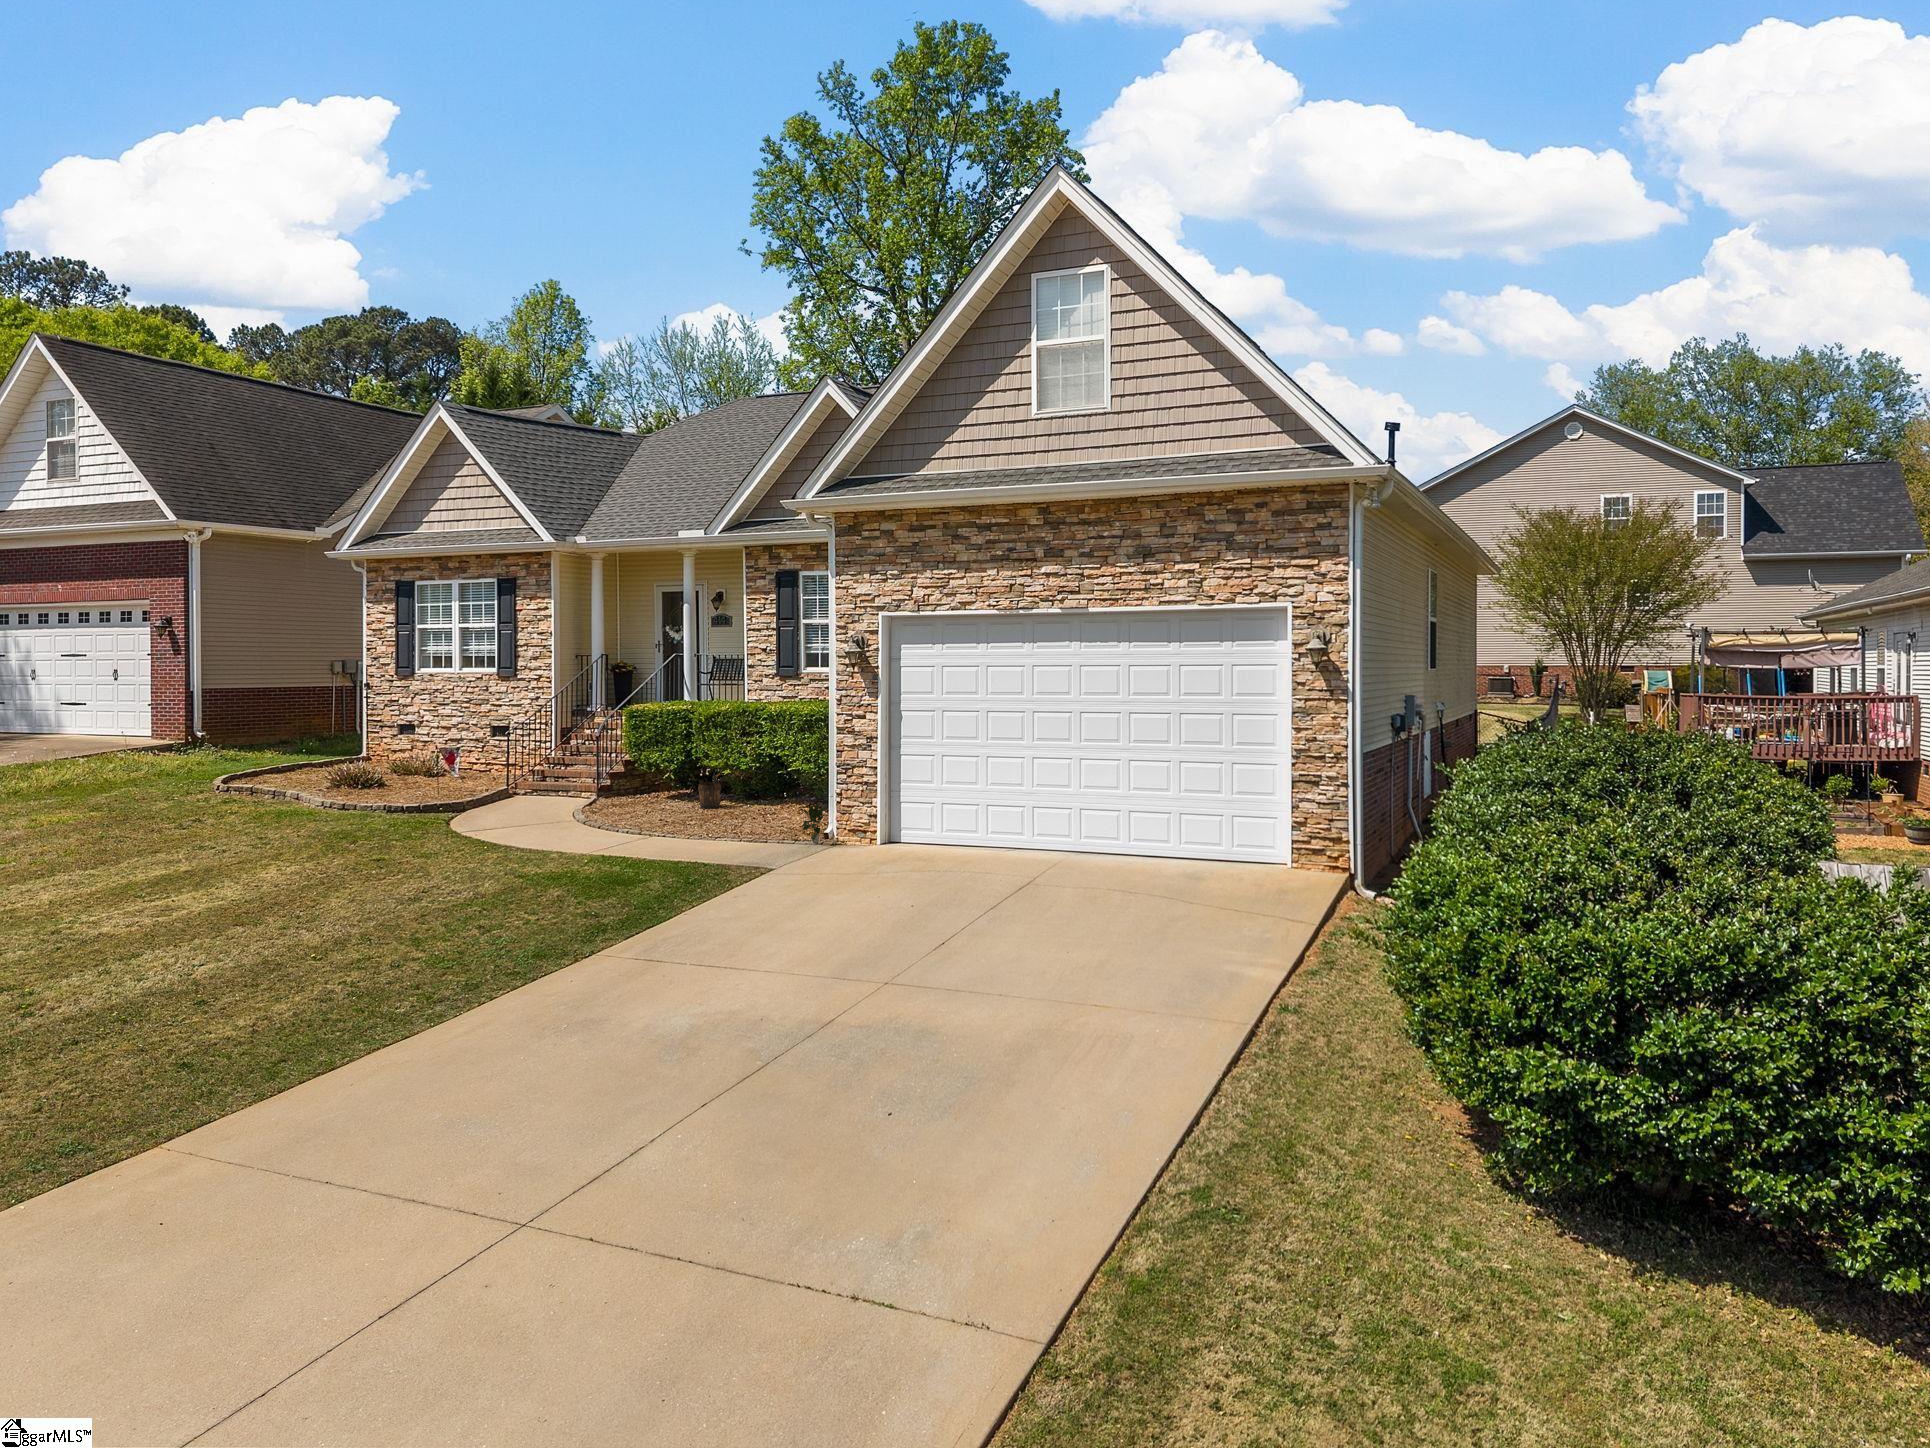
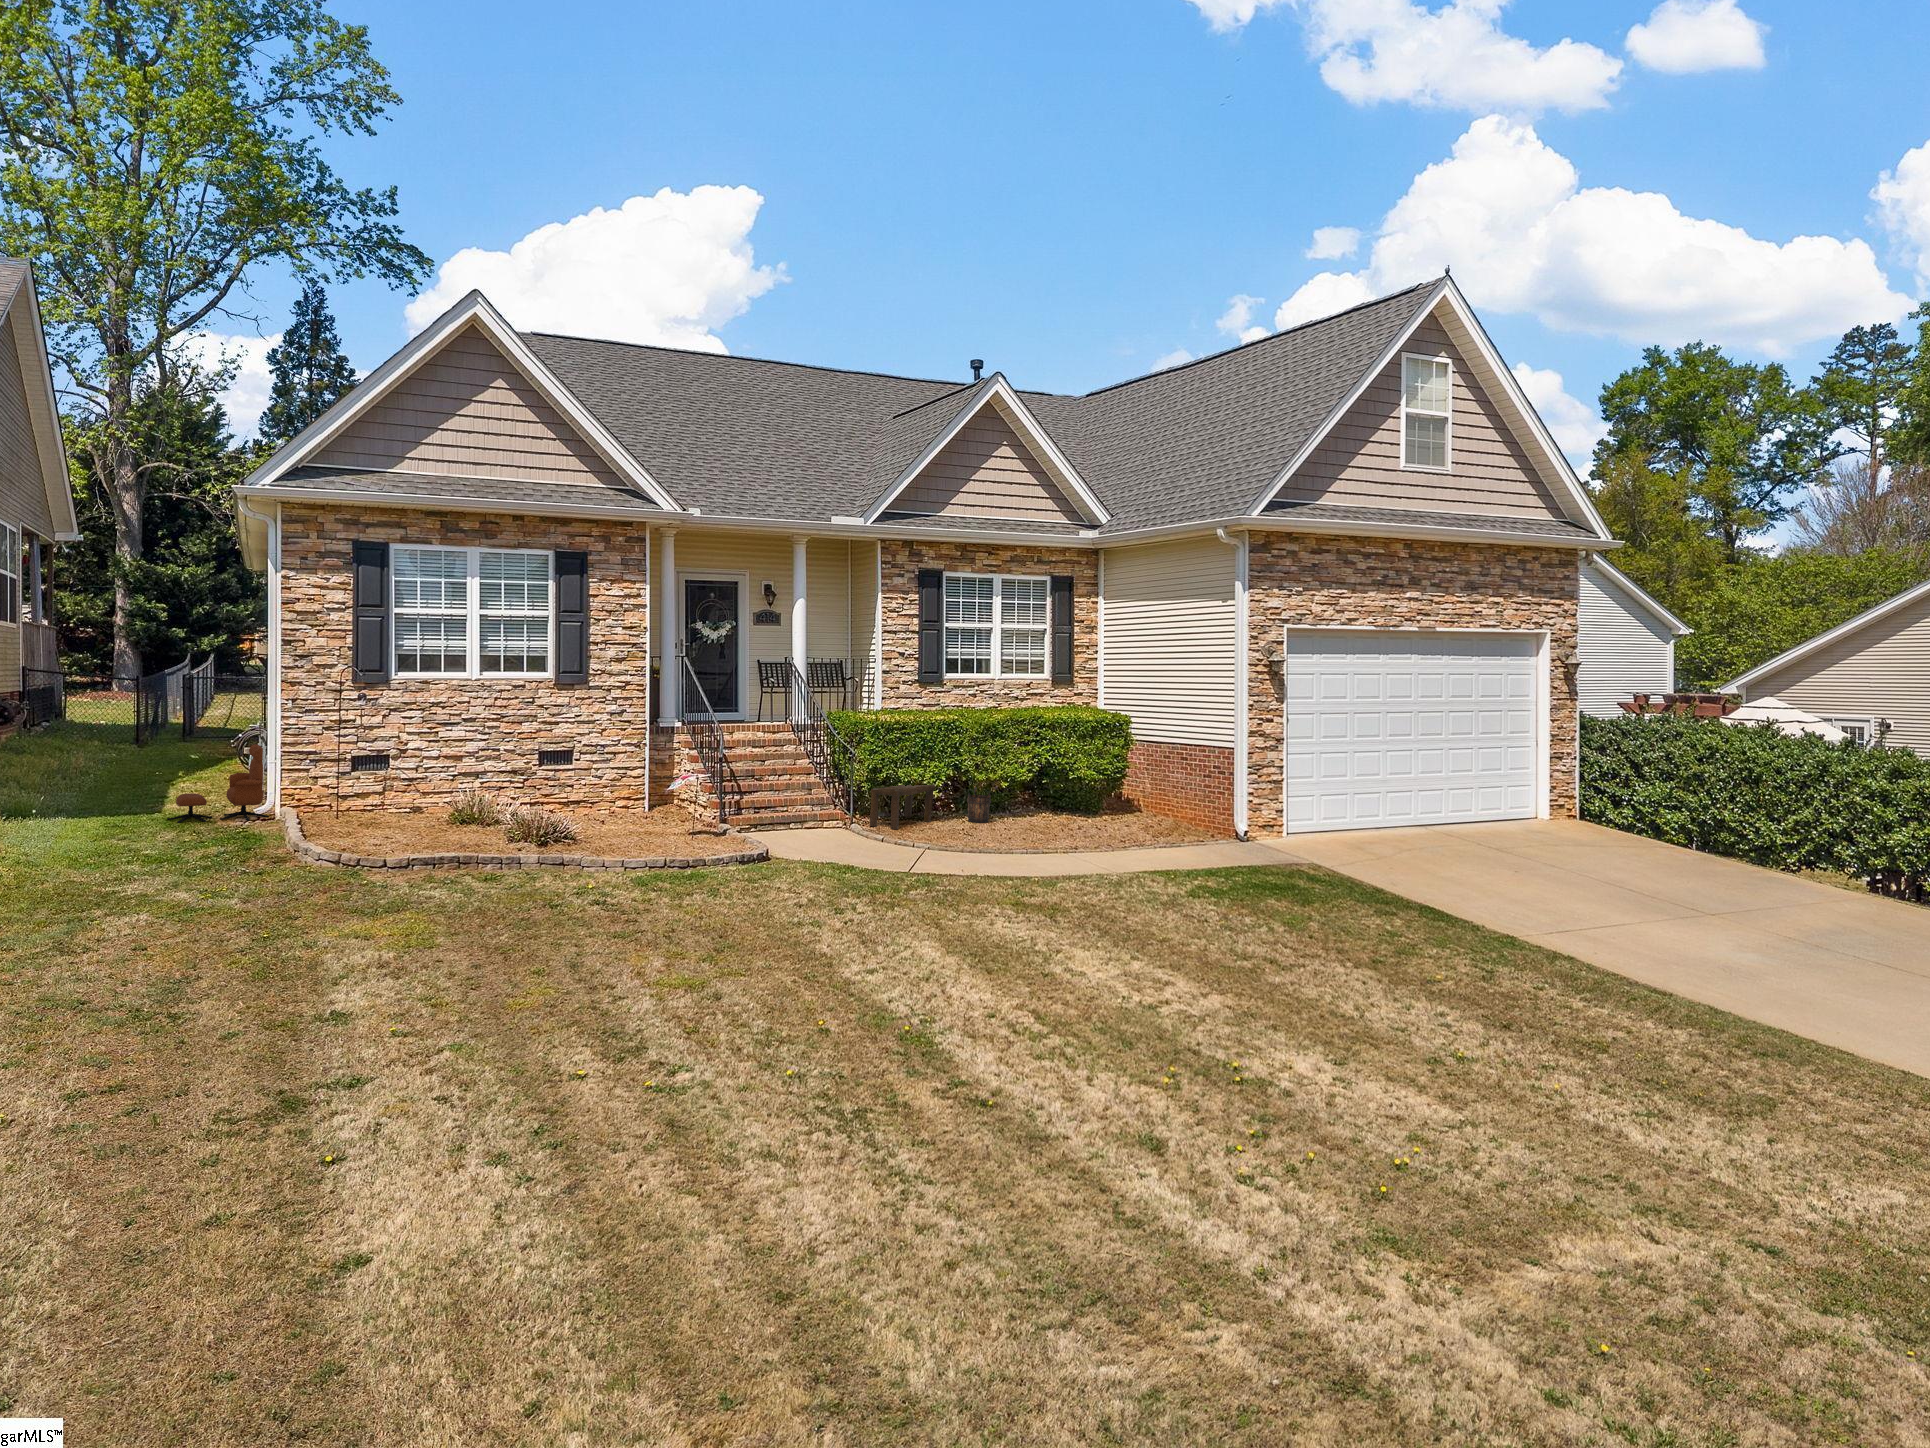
lounge chair: none [319,715,377,764] -> present [167,744,269,823]
bench: none [612,767,677,805] -> present [870,784,935,829]
potted plant: present [800,804,826,843] -> none [1207,801,1236,838]

